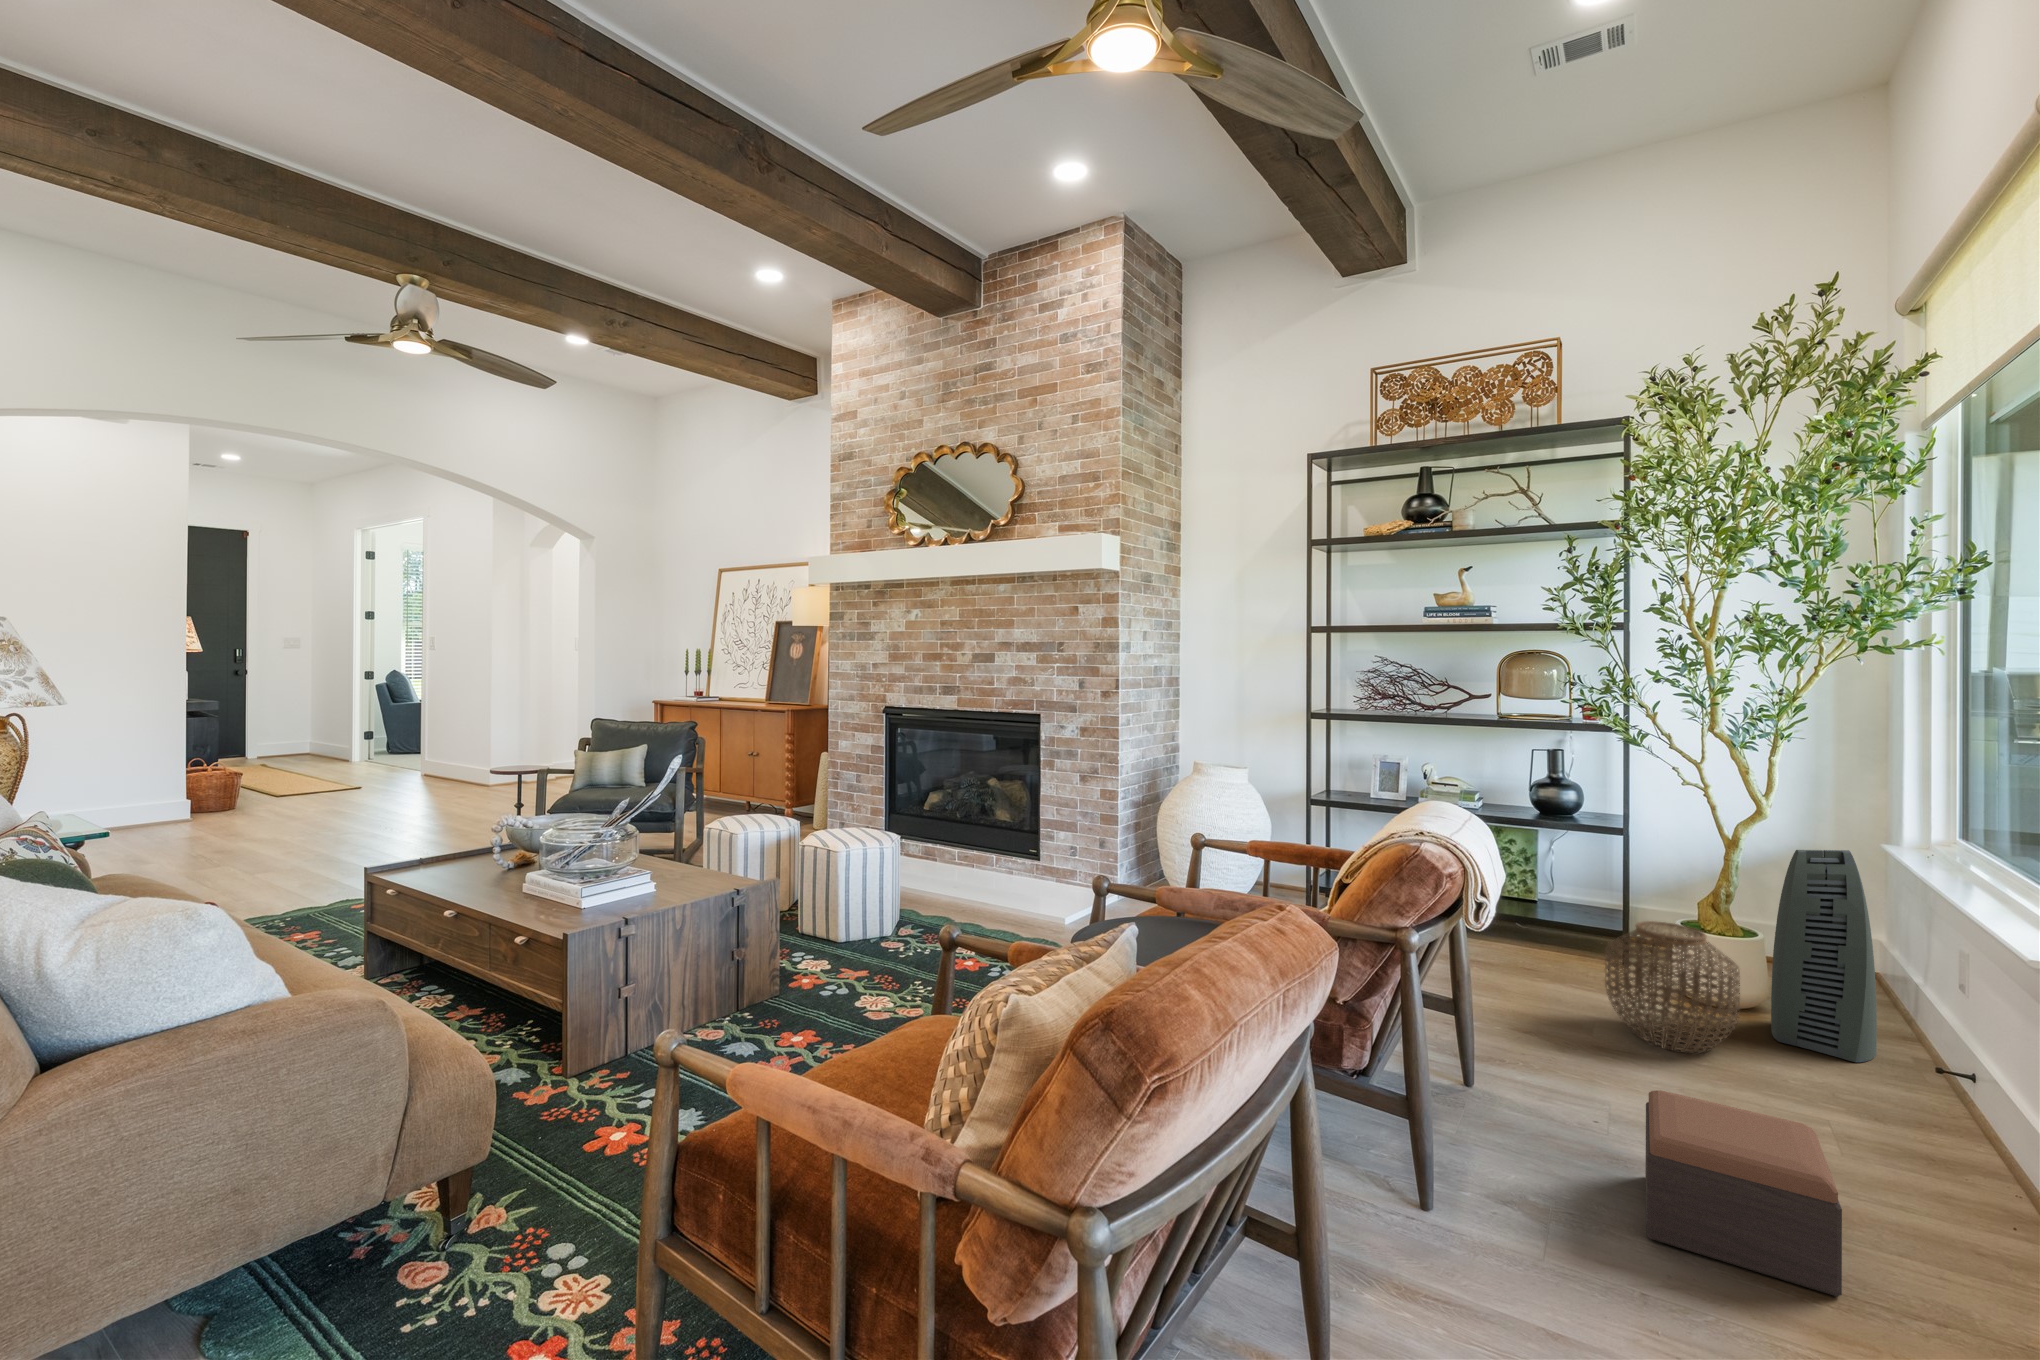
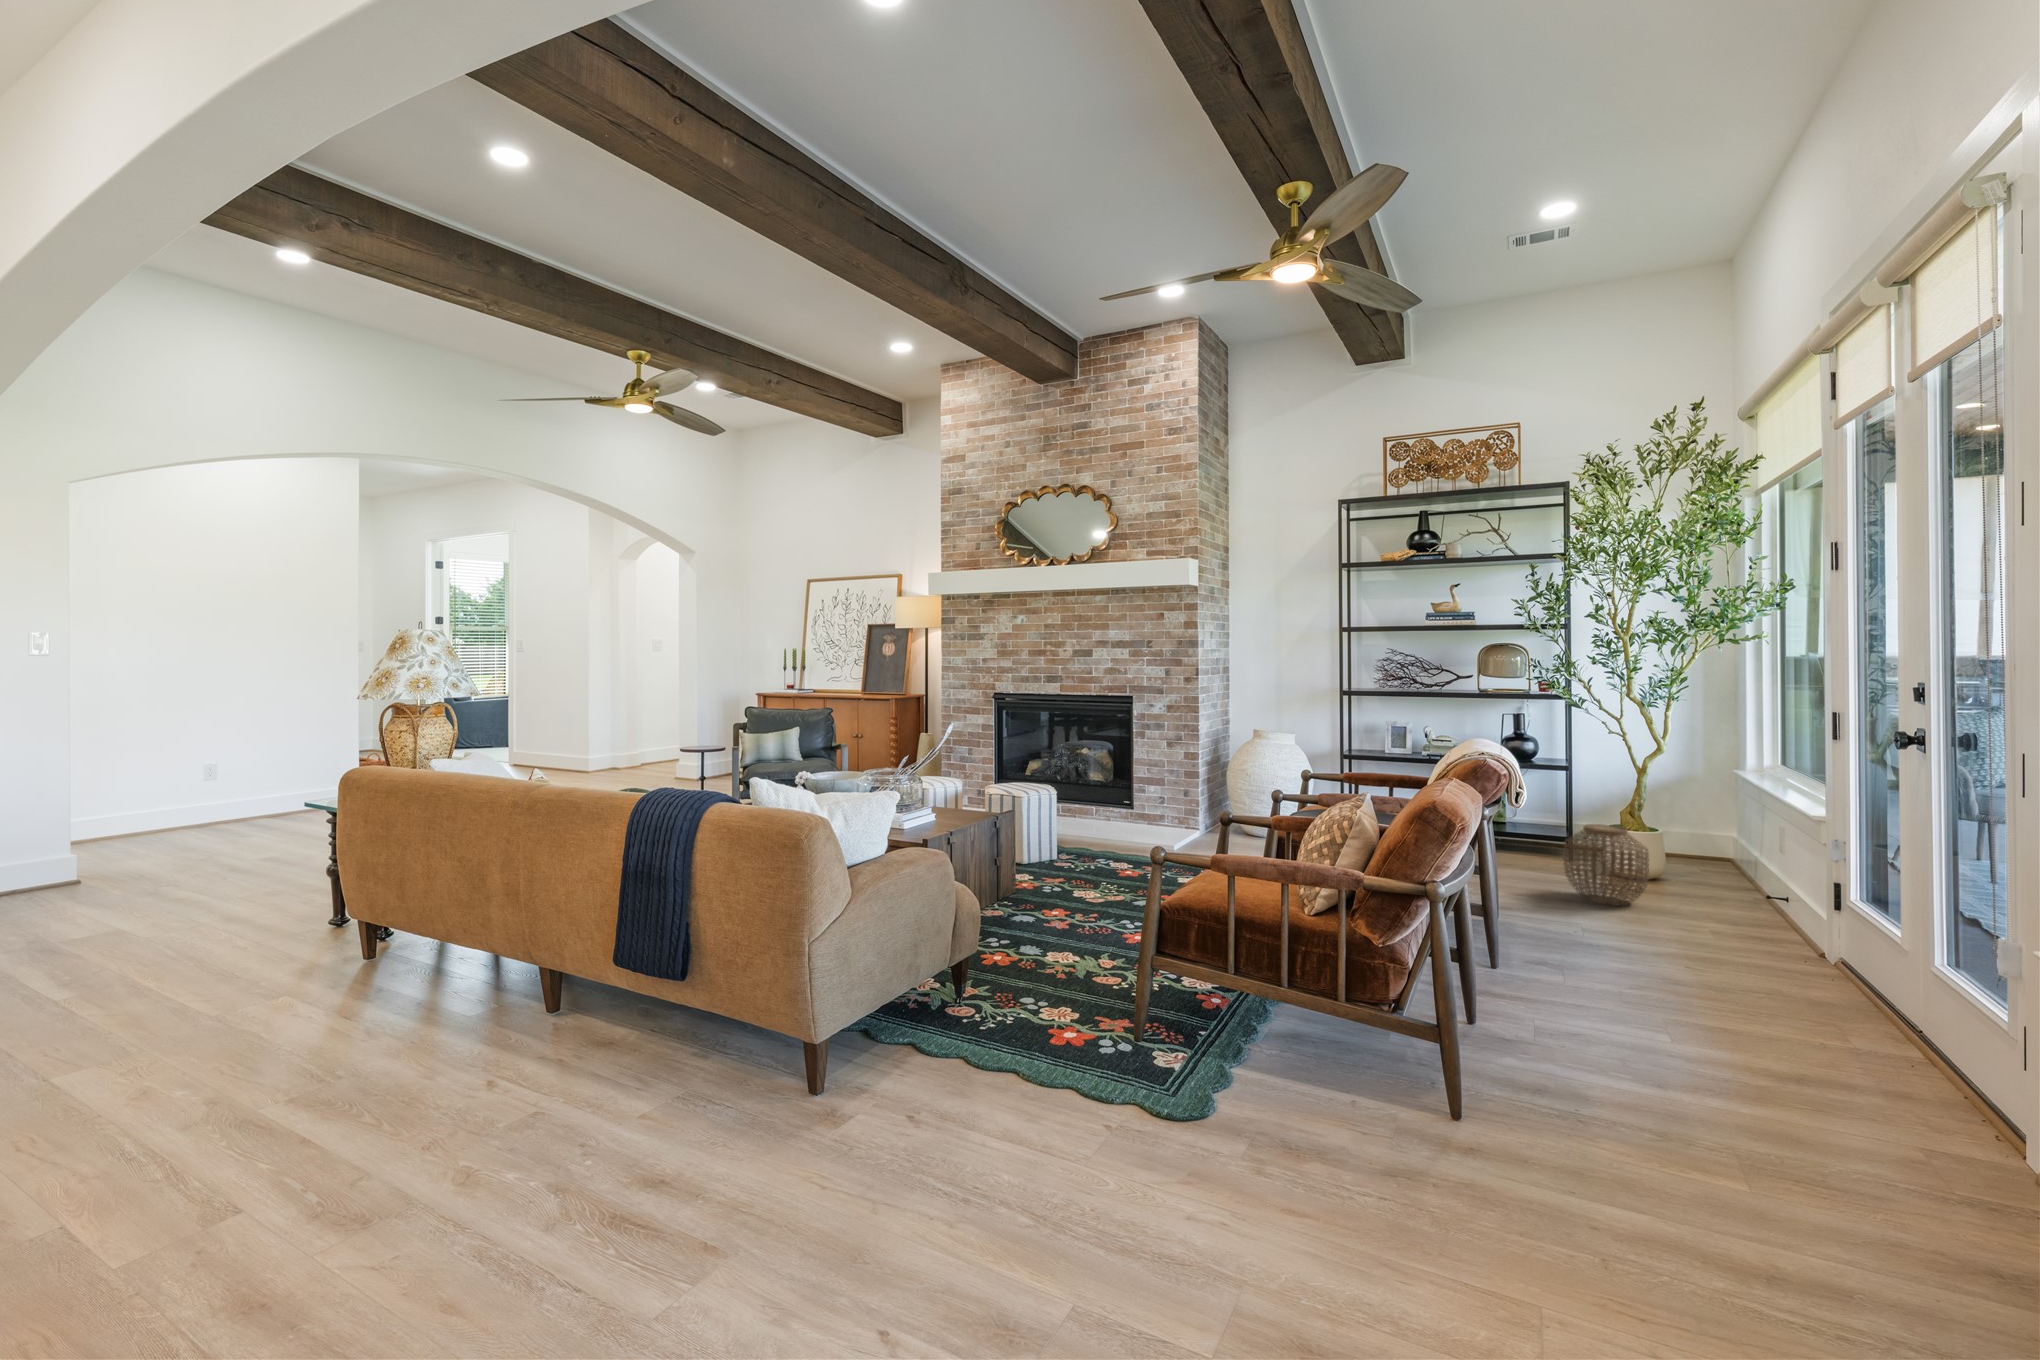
air purifier: present [1771,850,1877,1062] -> none [1668,773,1731,907]
footstool: present [1646,1090,1842,1297] -> none [1602,903,1709,992]

